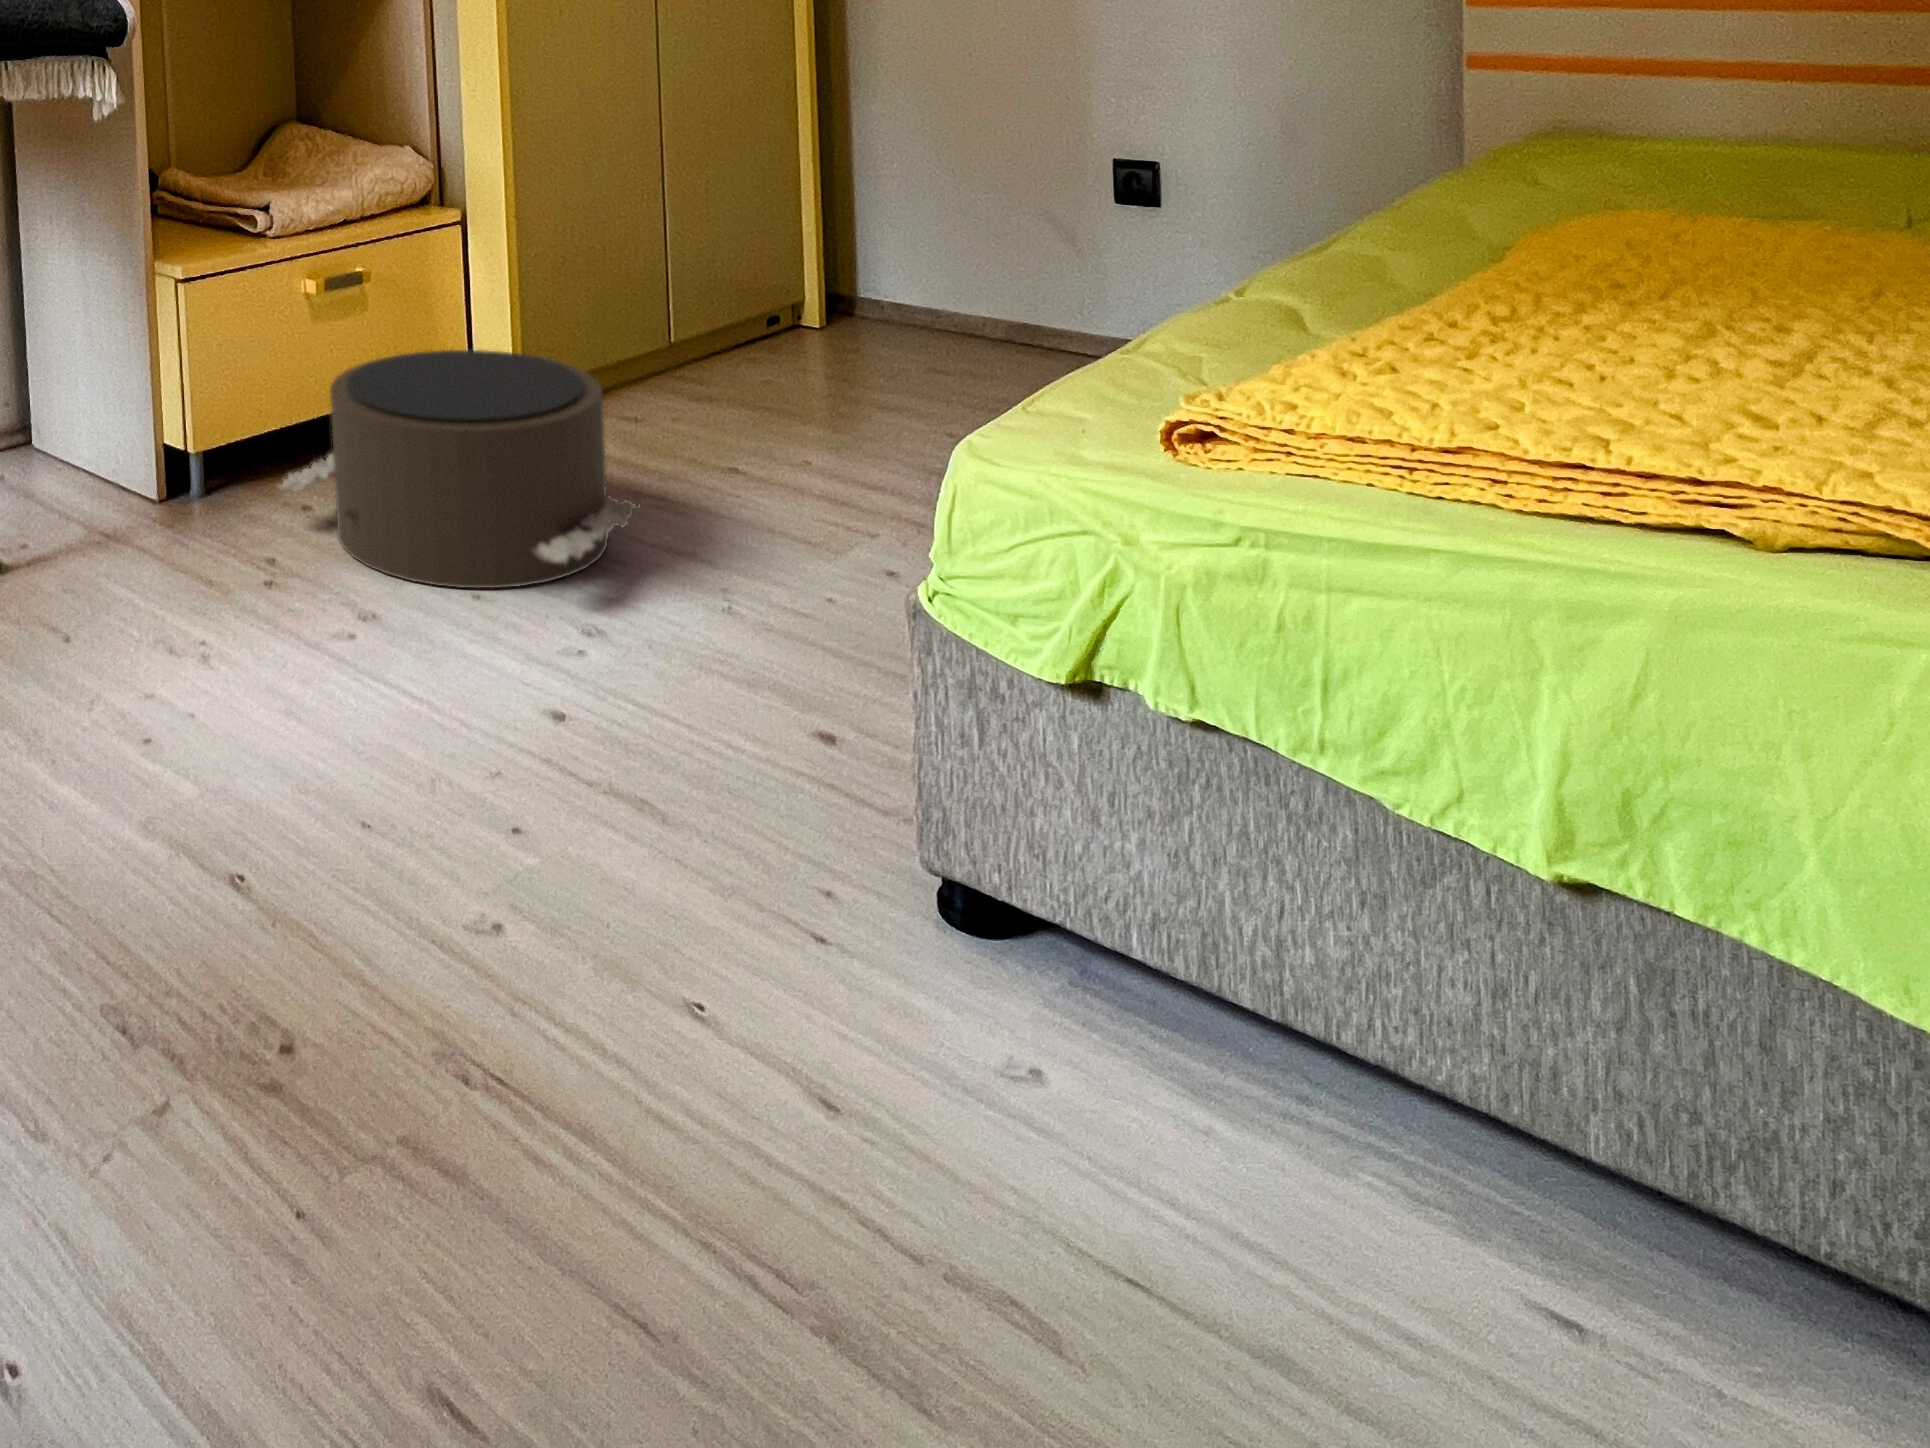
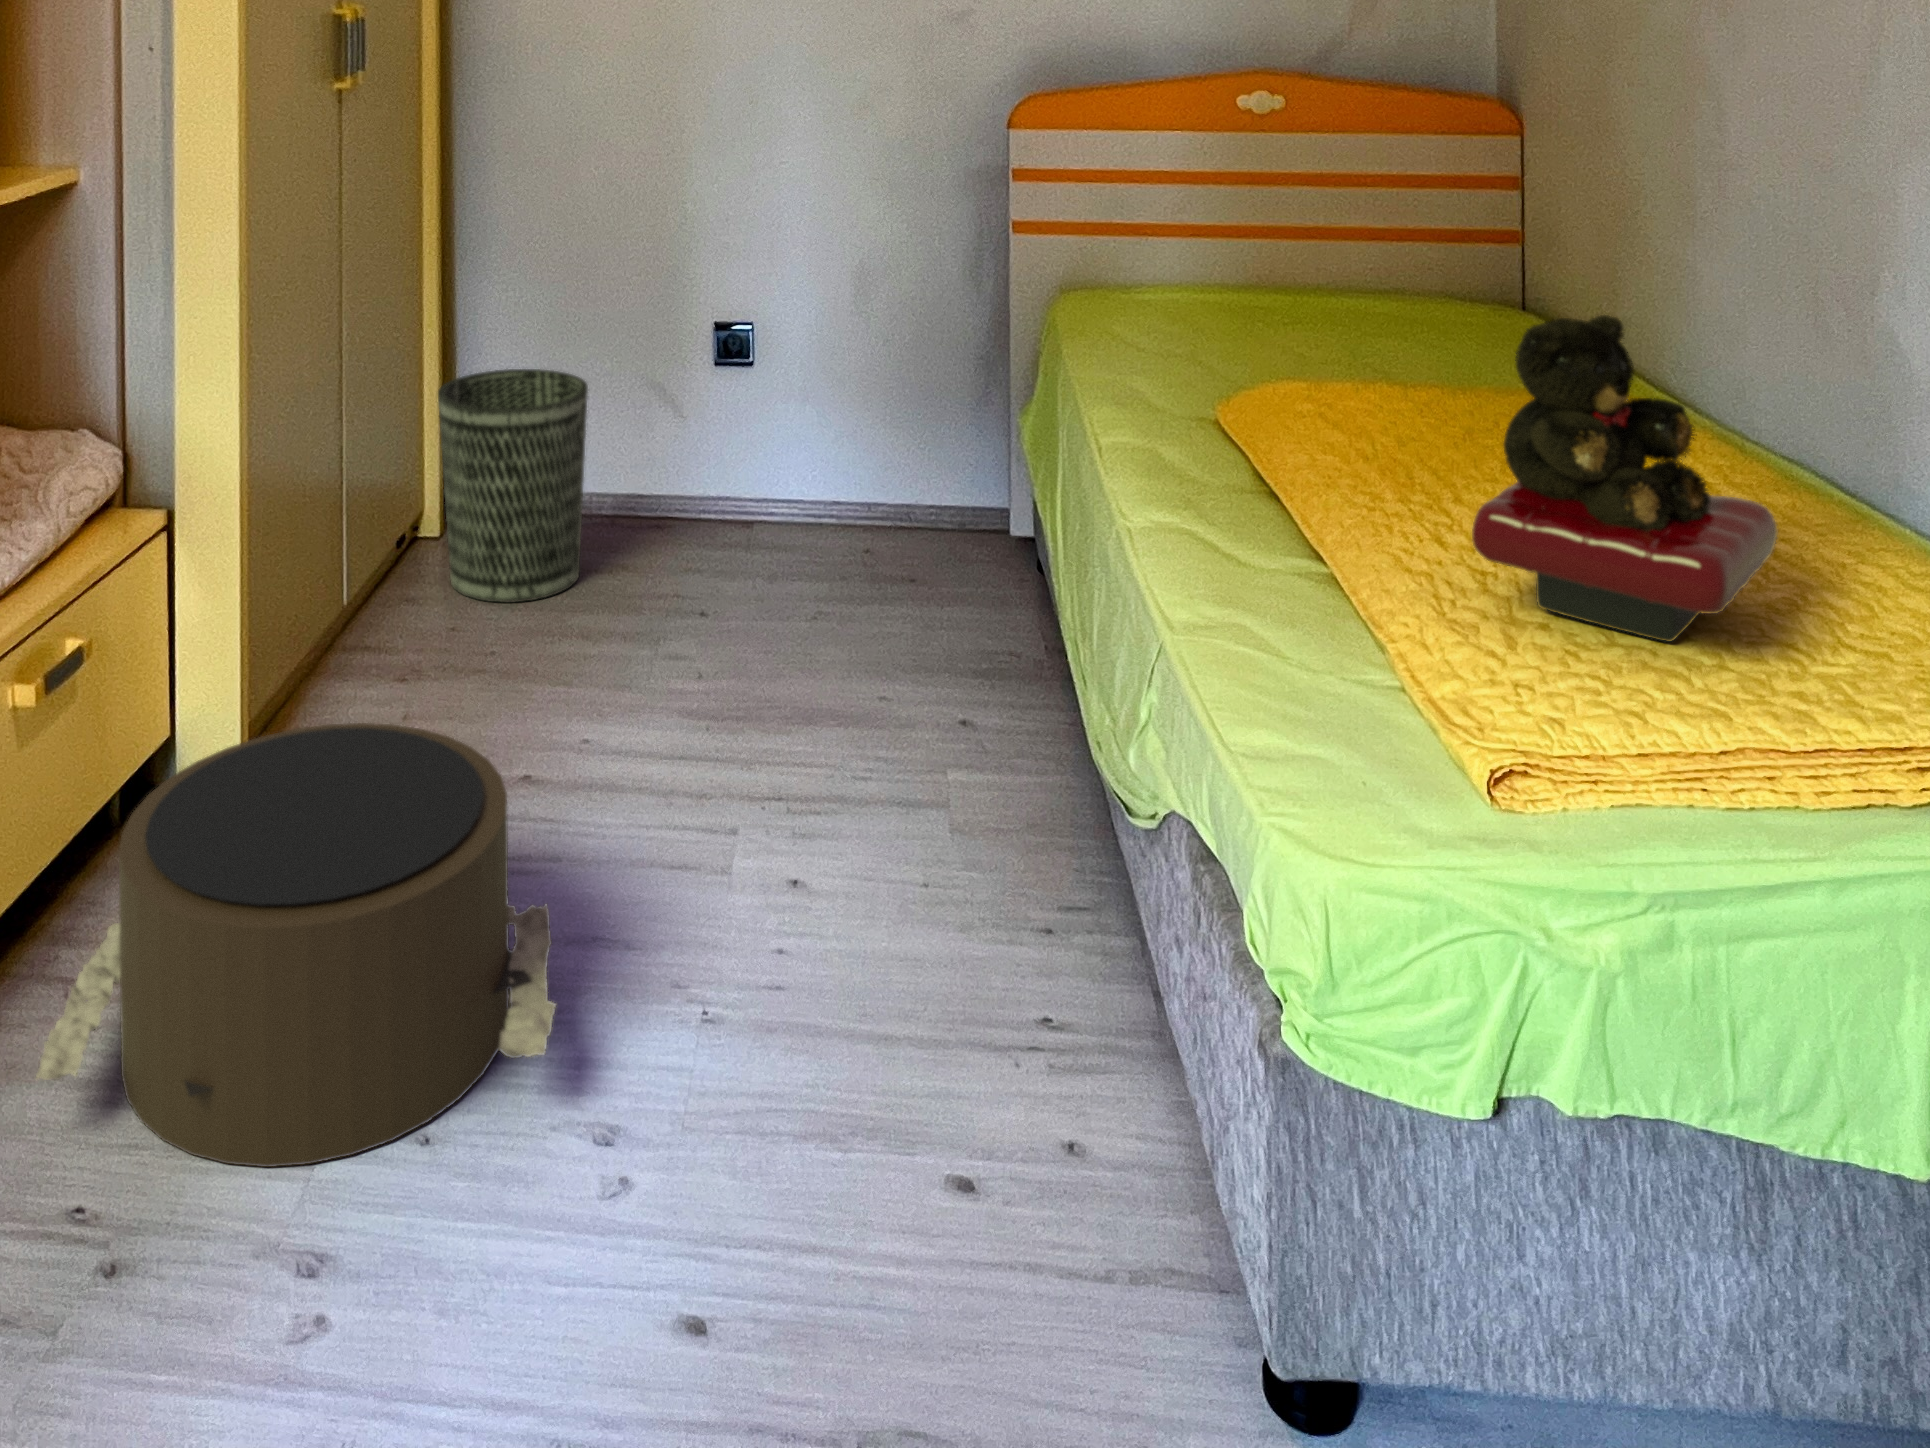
teddy bear: none [1421,62,1915,416] -> present [1472,315,1777,642]
wastebasket: none [778,175,928,373] -> present [438,369,588,603]

